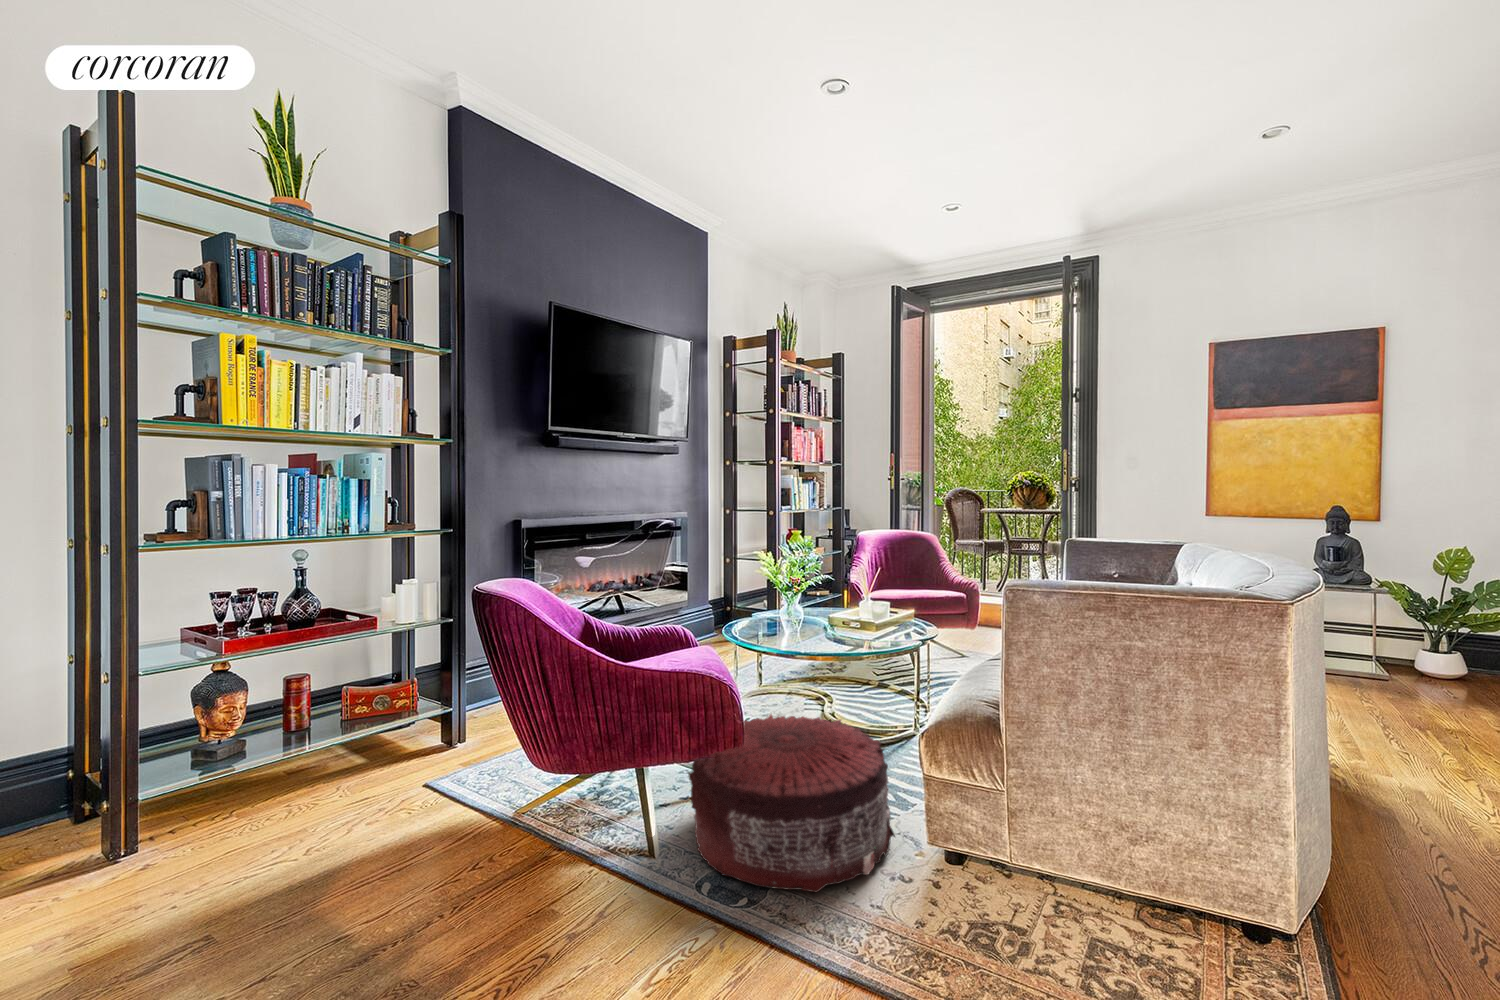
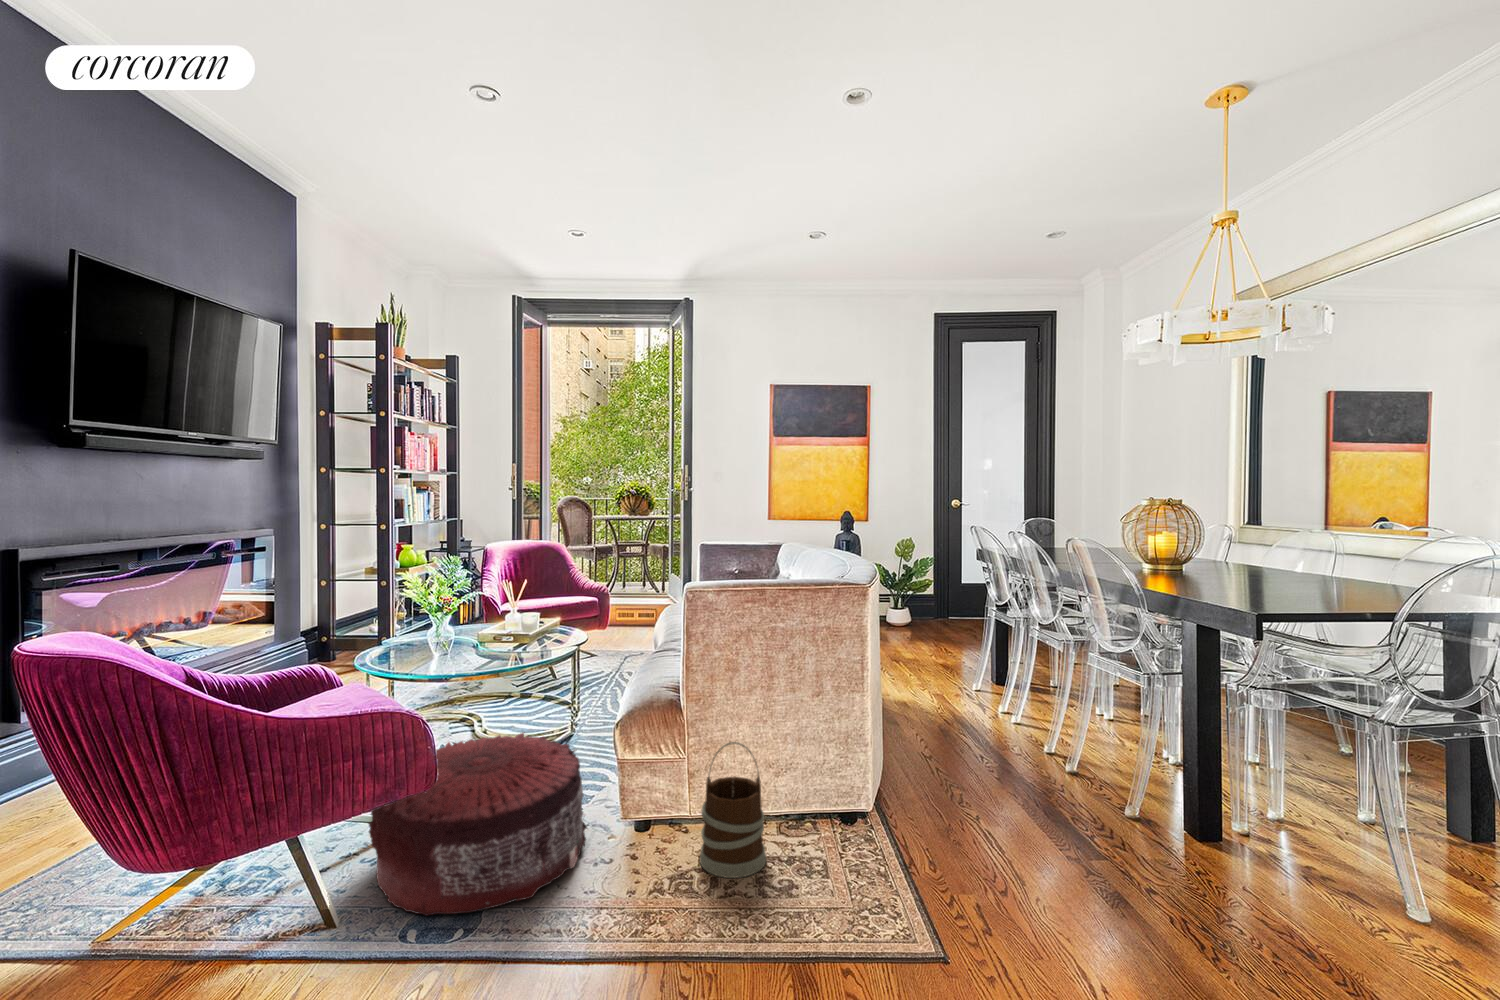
wooden bucket: none [1014,782,1105,957] -> present [700,742,766,878]

